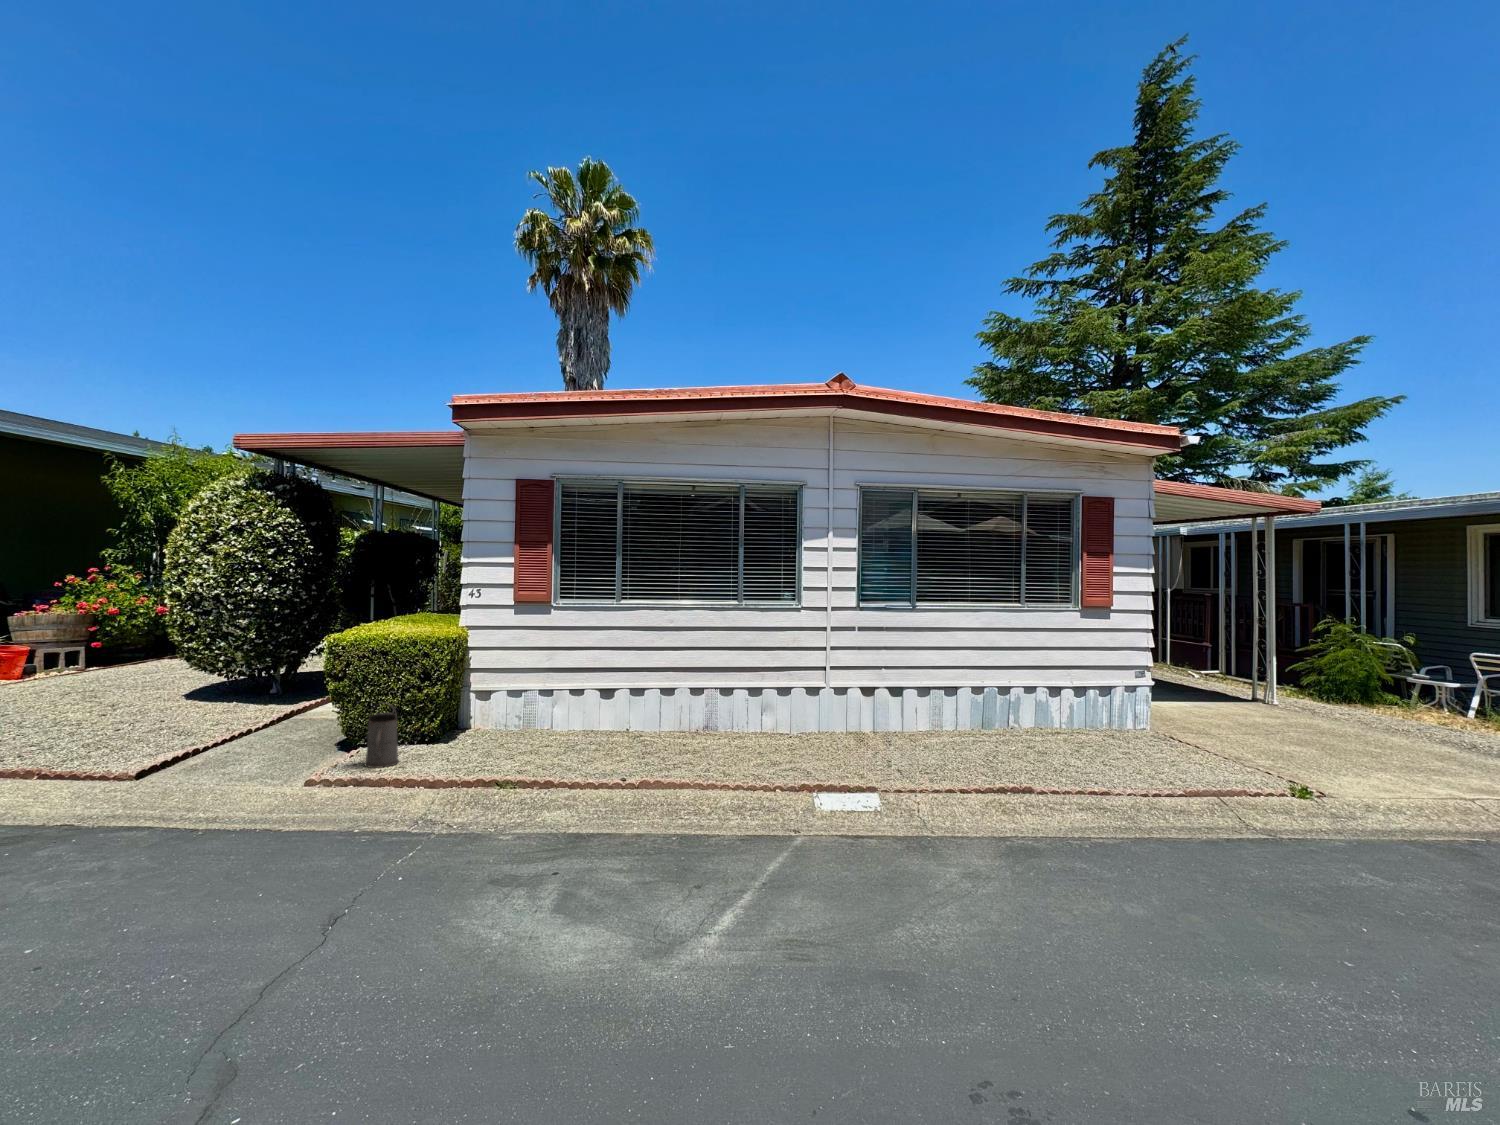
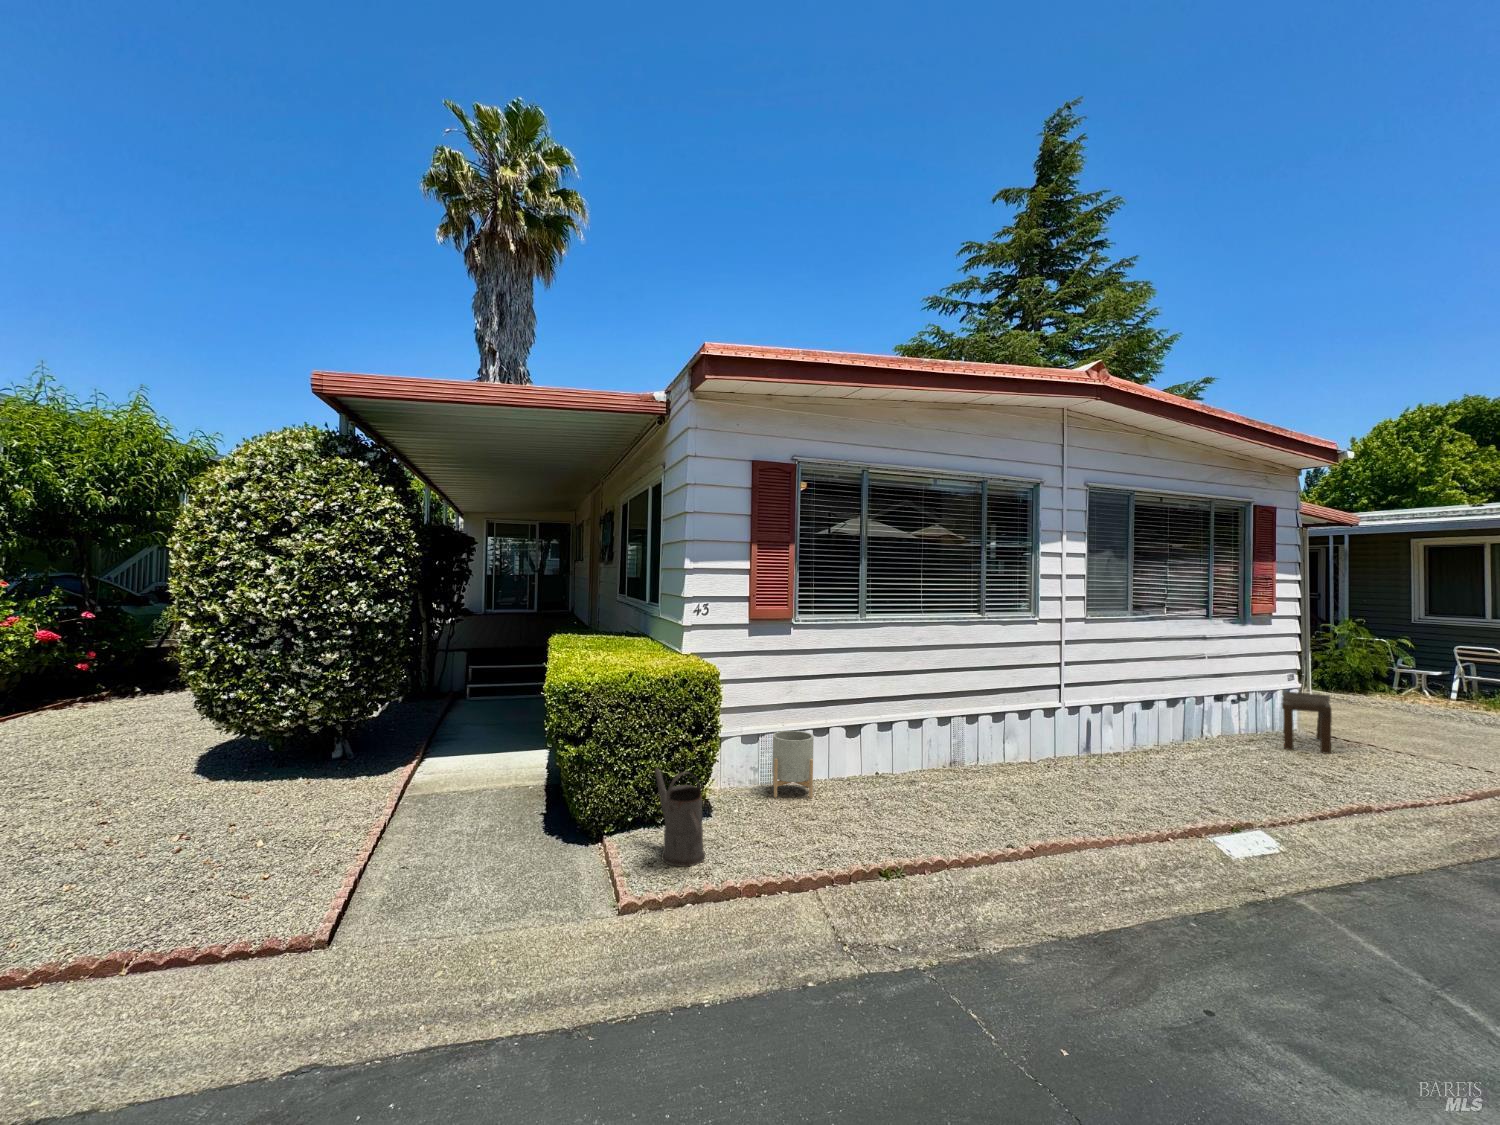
bench: none [1075,689,1154,749] -> present [1282,692,1332,754]
planter: none [517,691,560,744] -> present [772,731,814,798]

